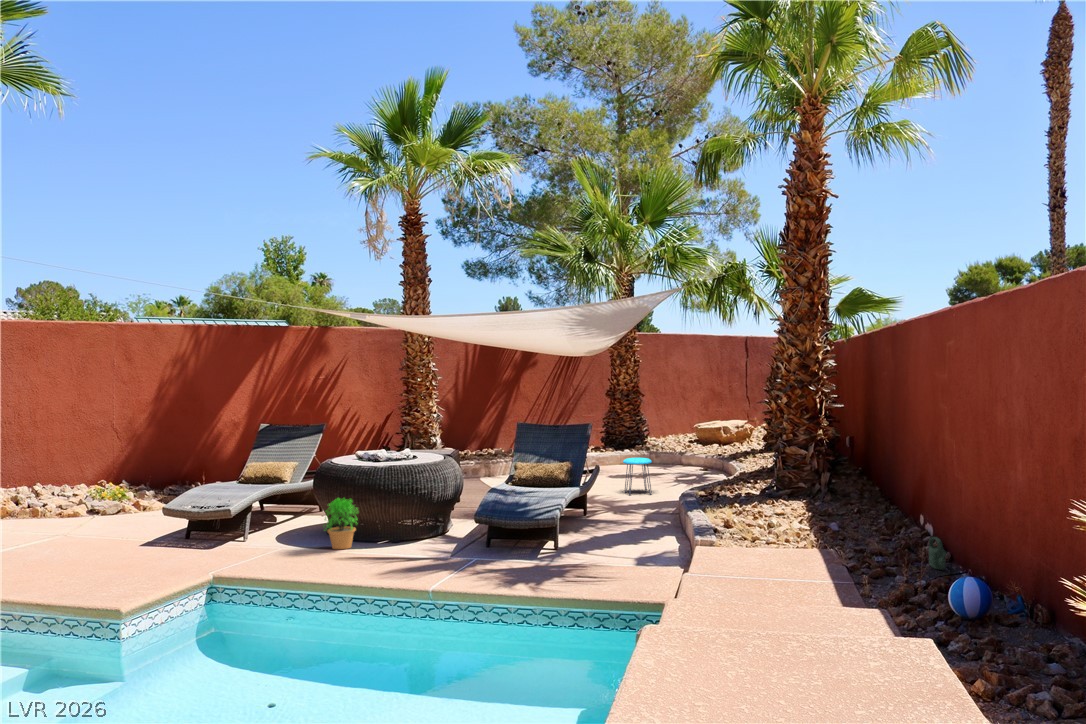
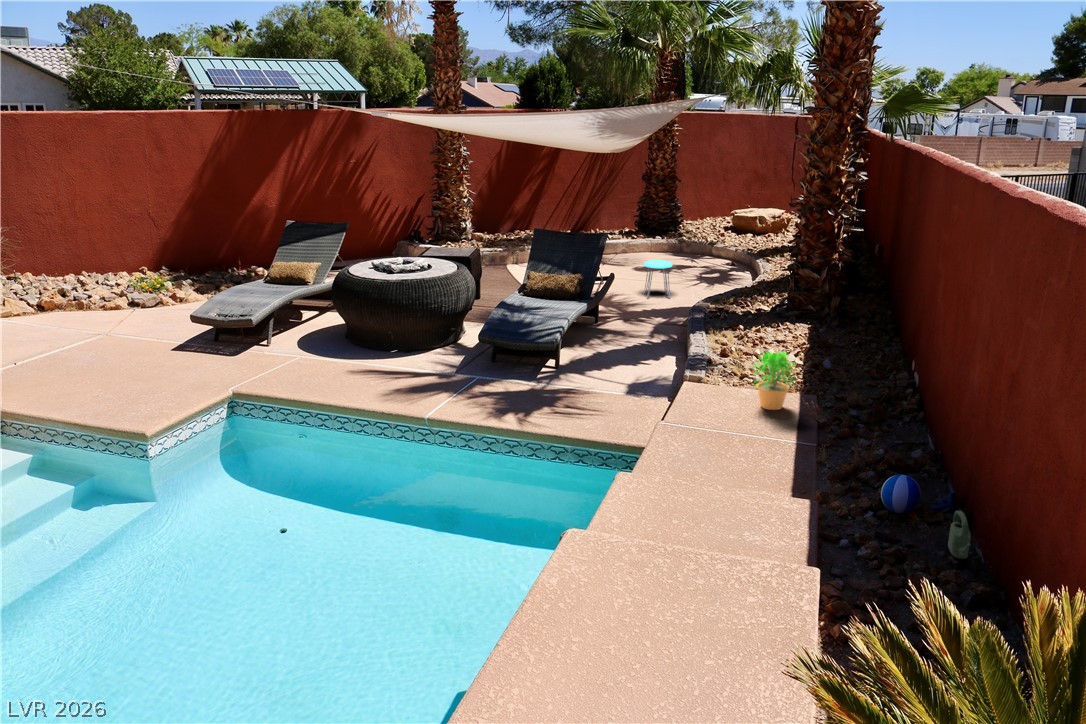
potted plant: present [325,498,357,549] -> present [754,352,795,410]
watering can: present [929,537,946,570] -> present [948,511,971,559]

